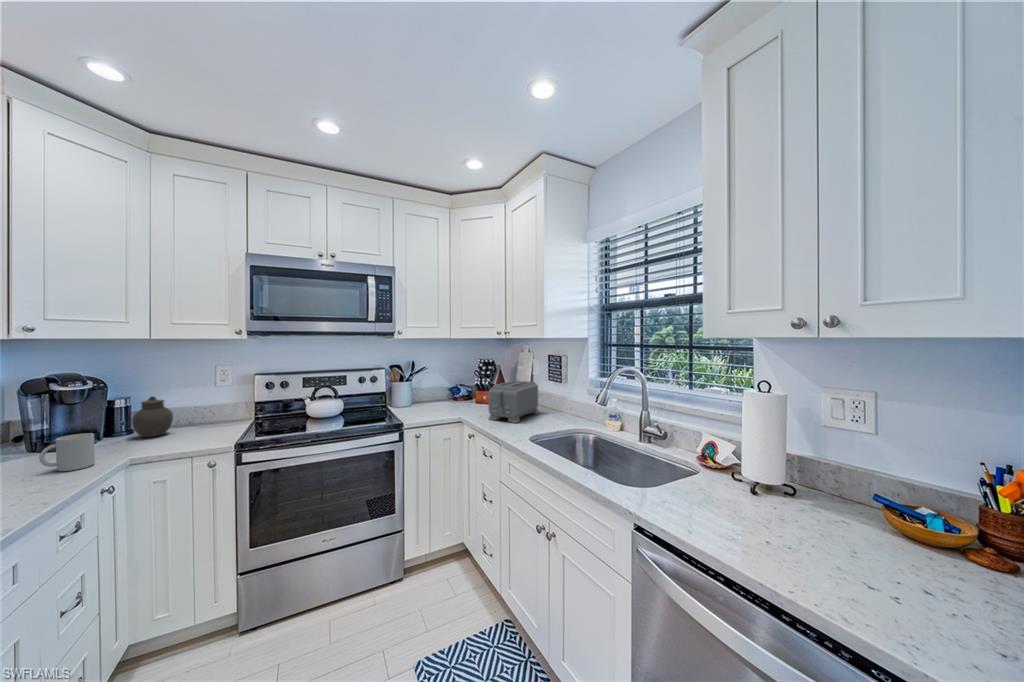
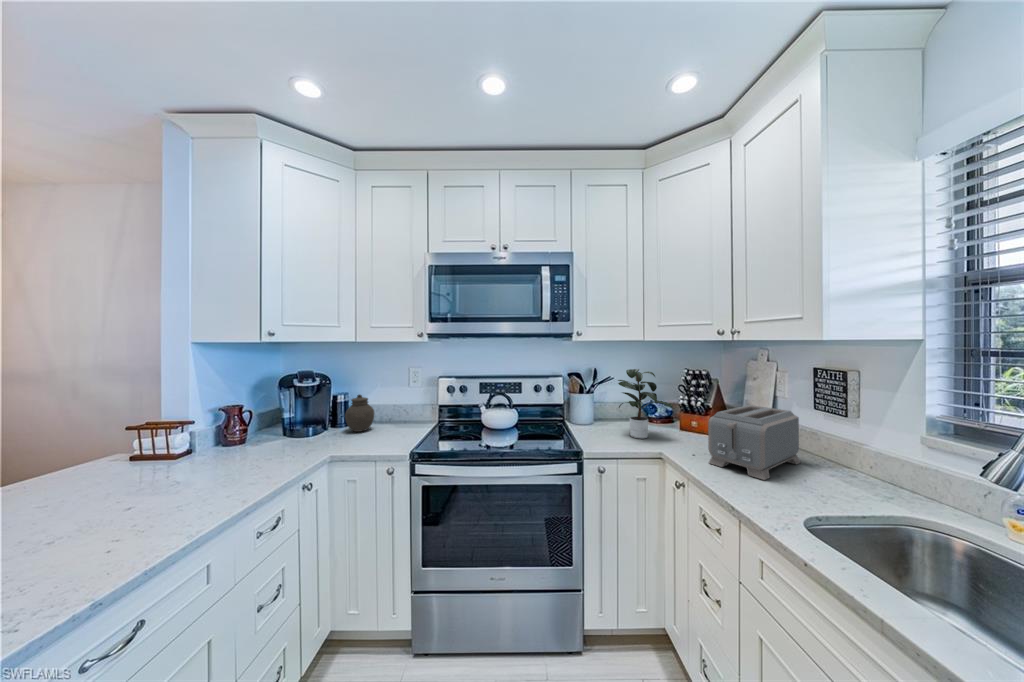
potted plant: none [425,359,473,412] -> present [618,369,670,439]
mug: present [39,433,95,471] -> none [263,428,302,463]

